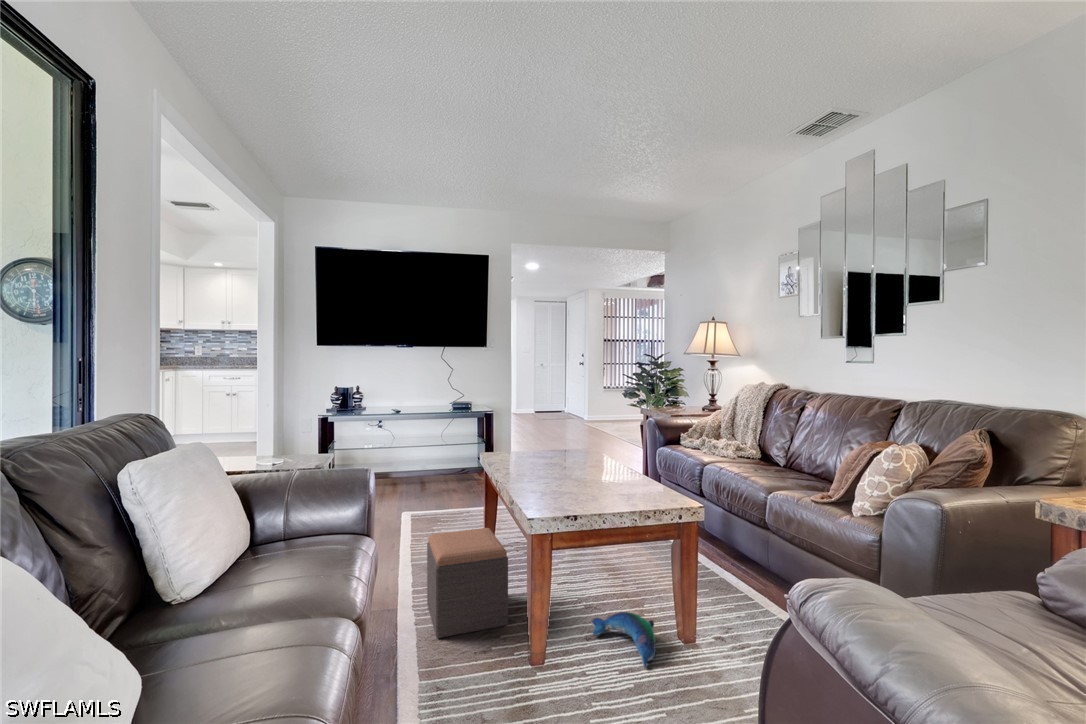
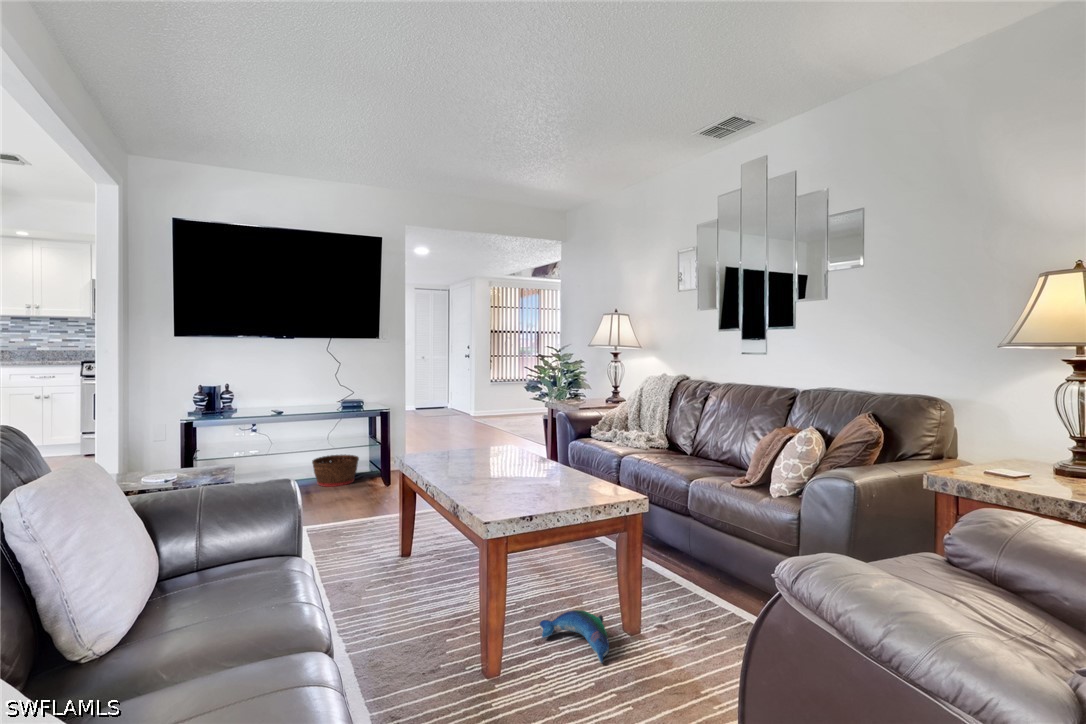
basket: none [426,451,466,479] -> present [312,455,359,487]
footstool: present [427,528,508,638] -> none [352,537,450,665]

